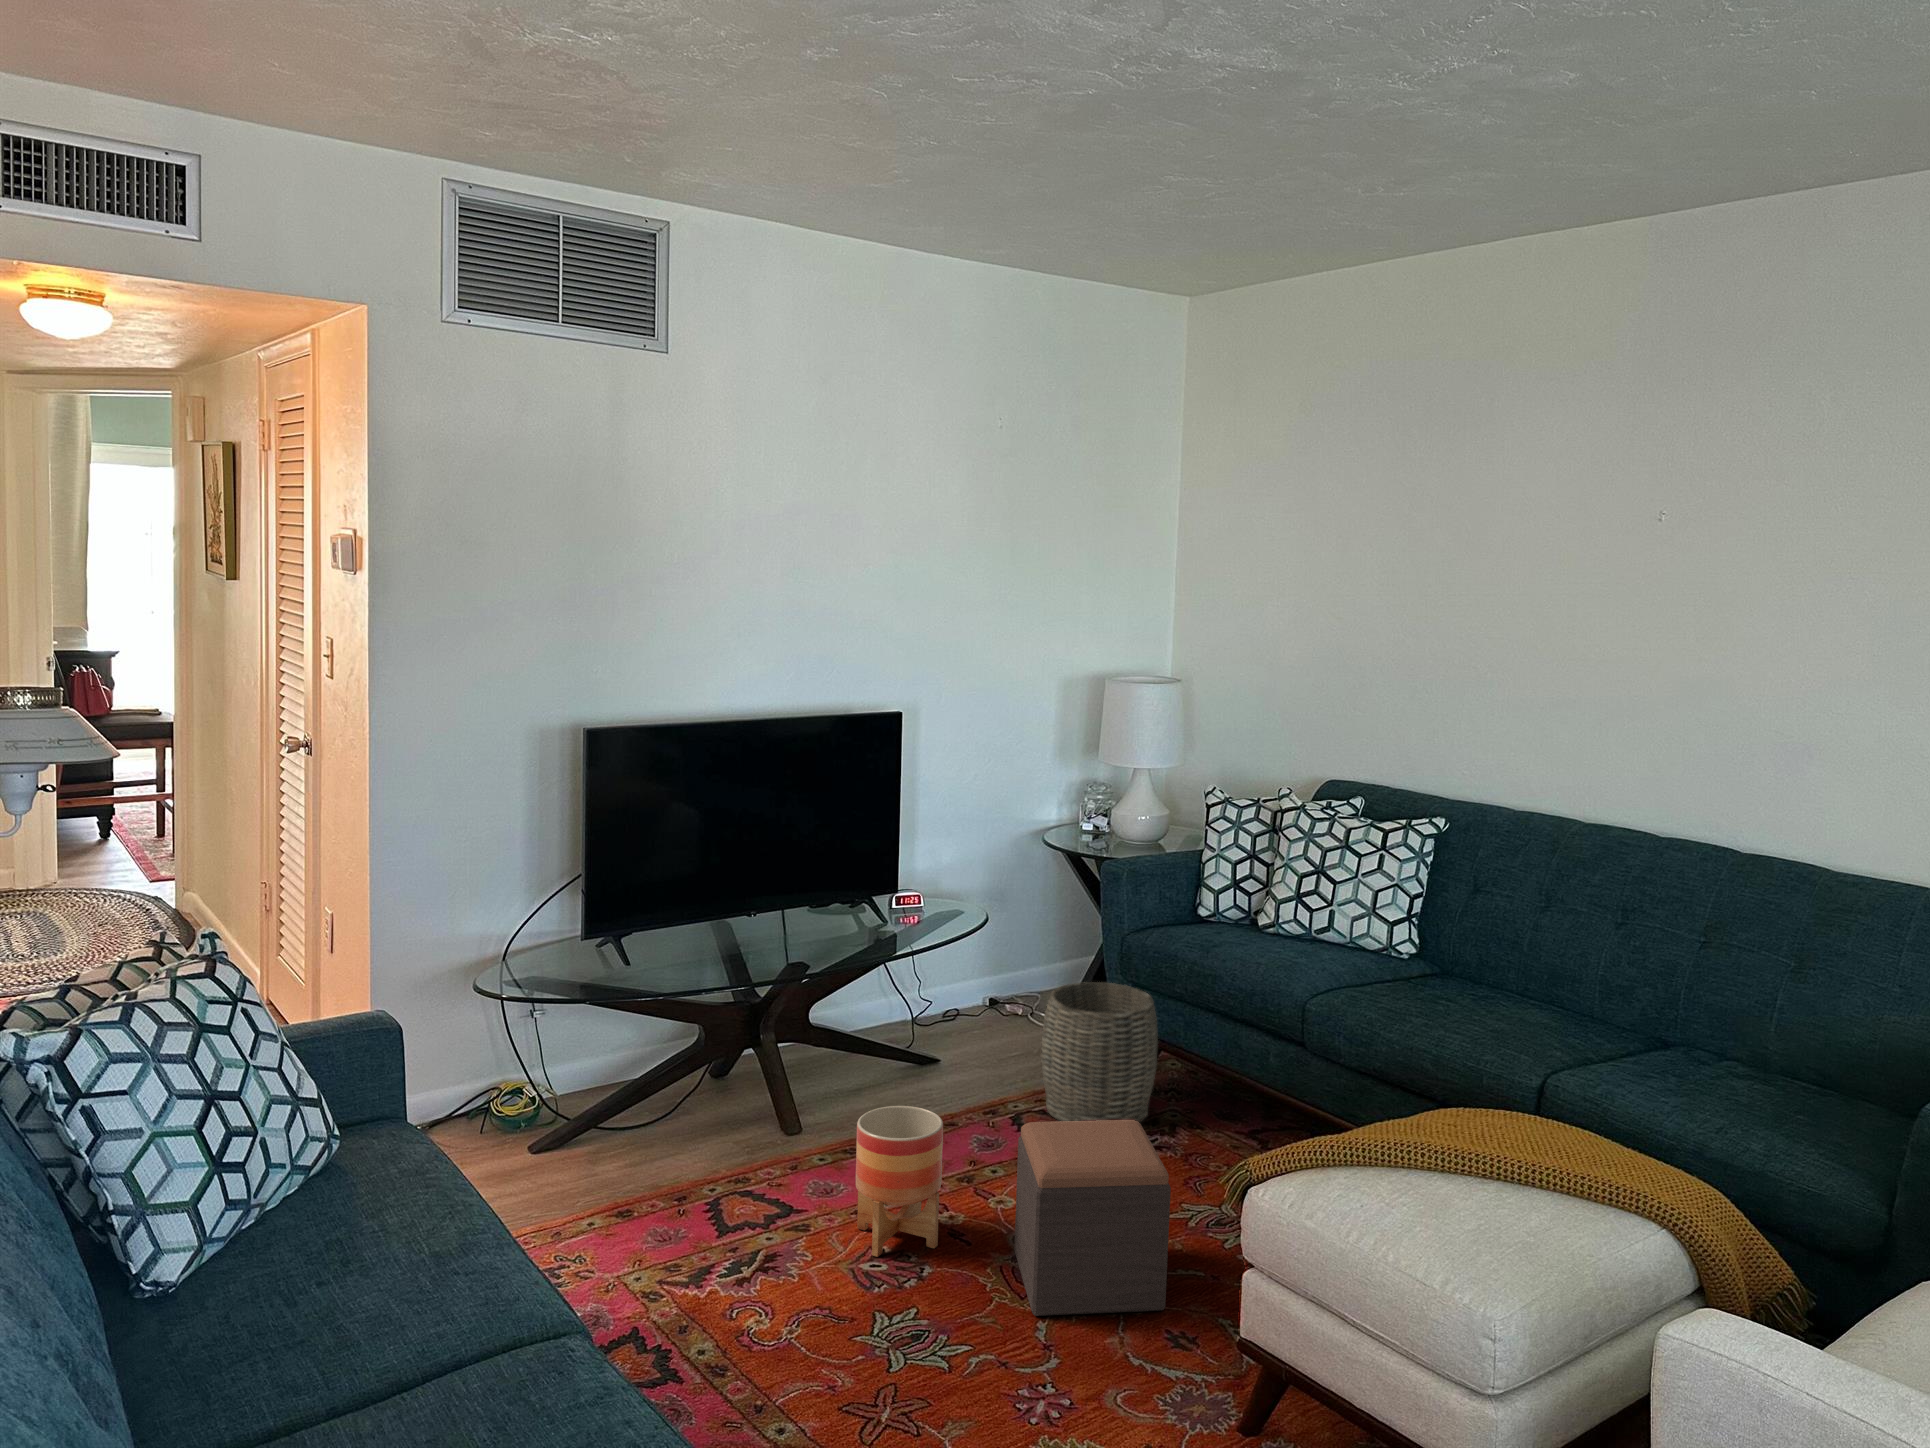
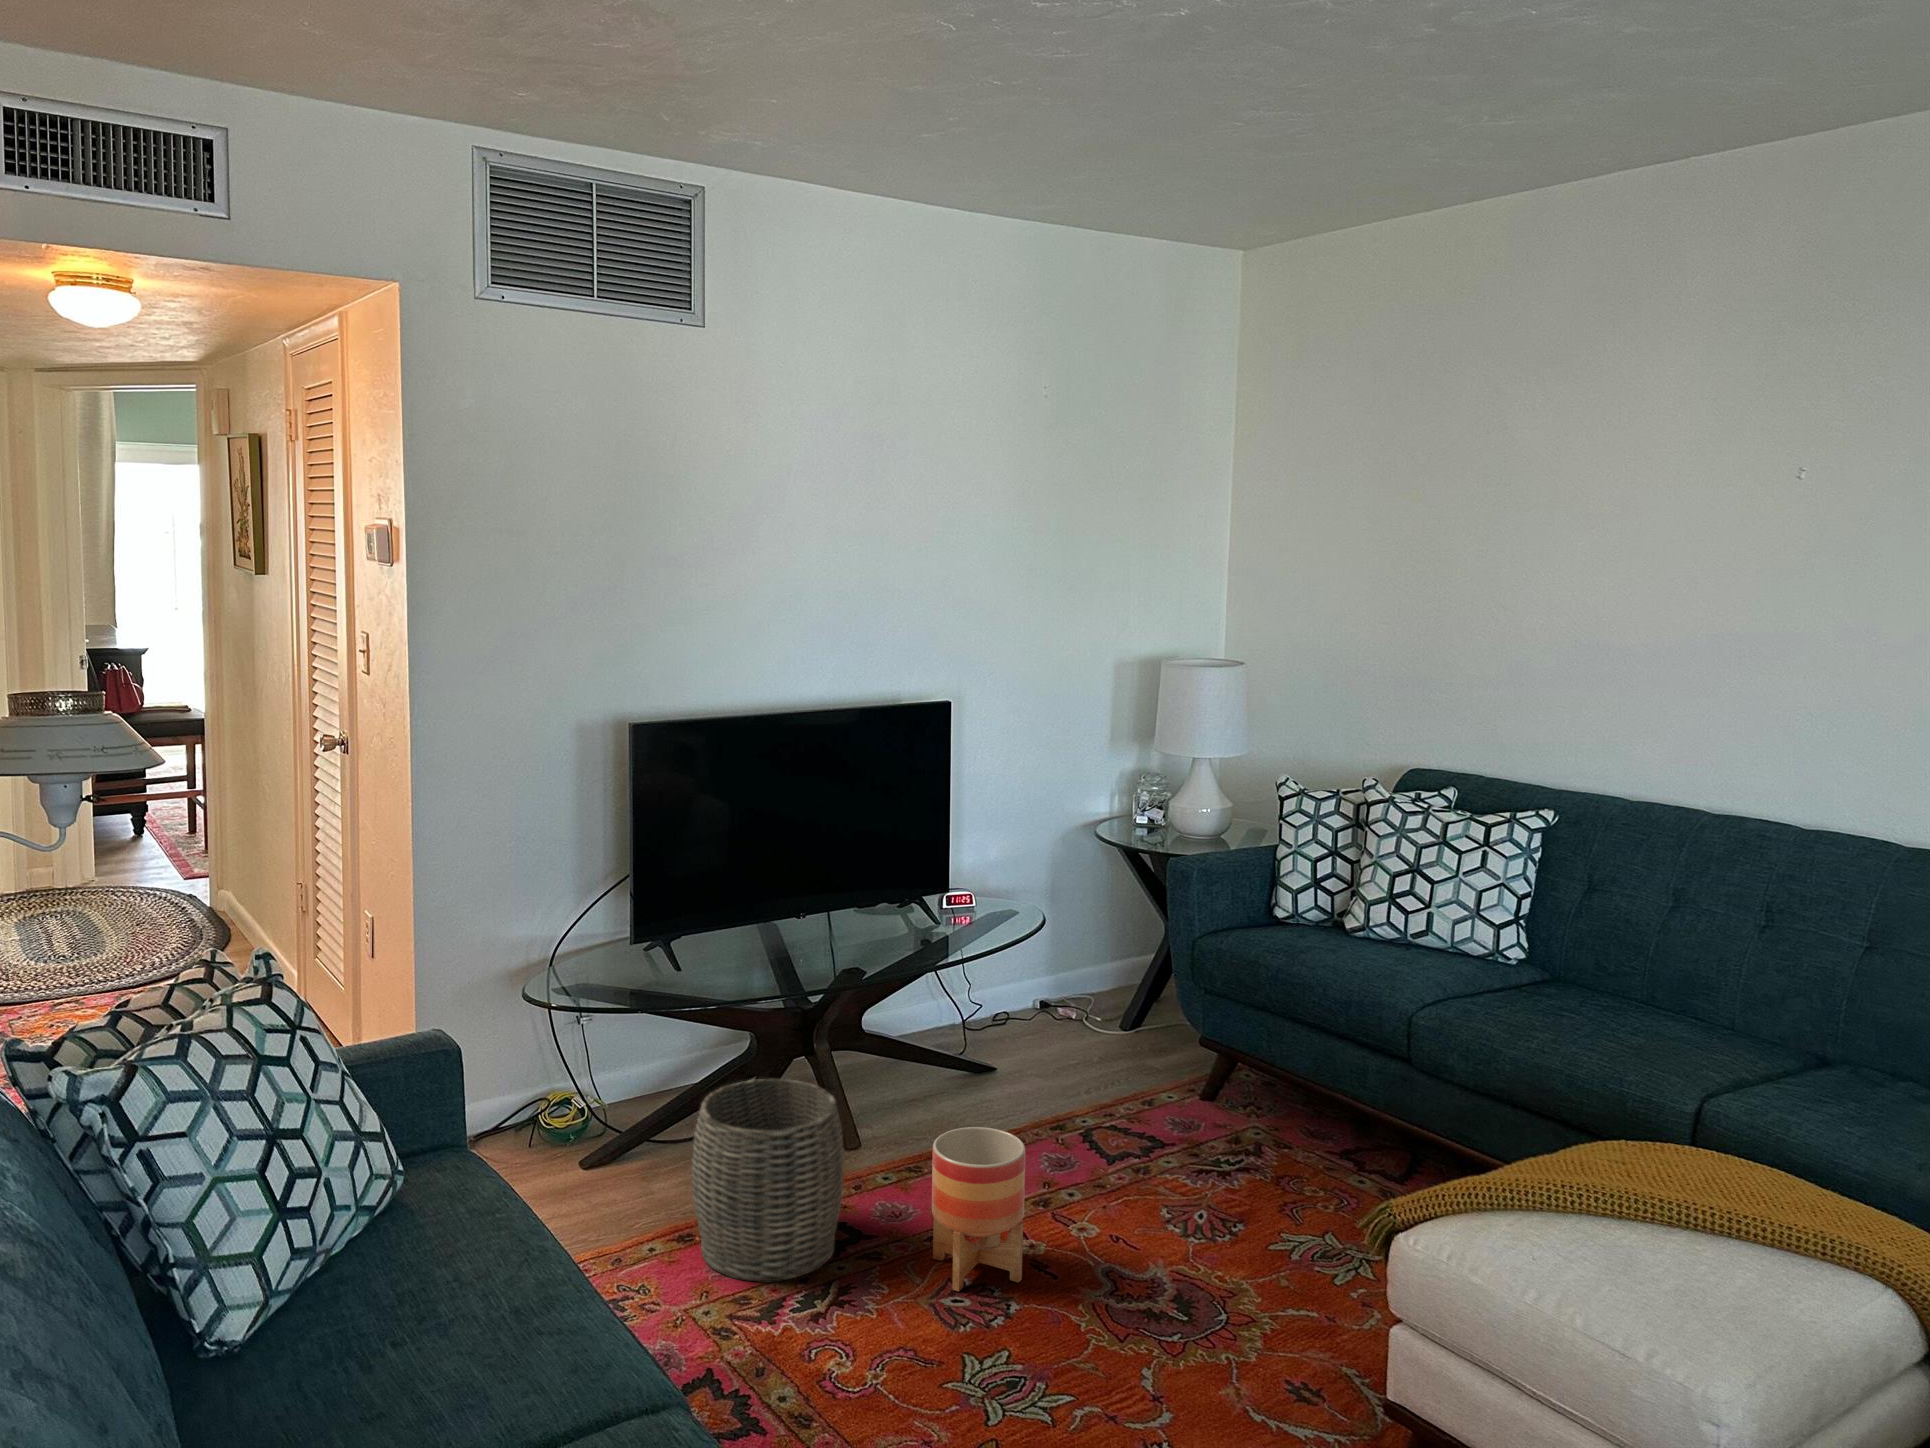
woven basket: present [1041,982,1158,1122] -> present [692,1079,844,1281]
footstool: present [1014,1120,1171,1316] -> none [1106,1146,1288,1364]

